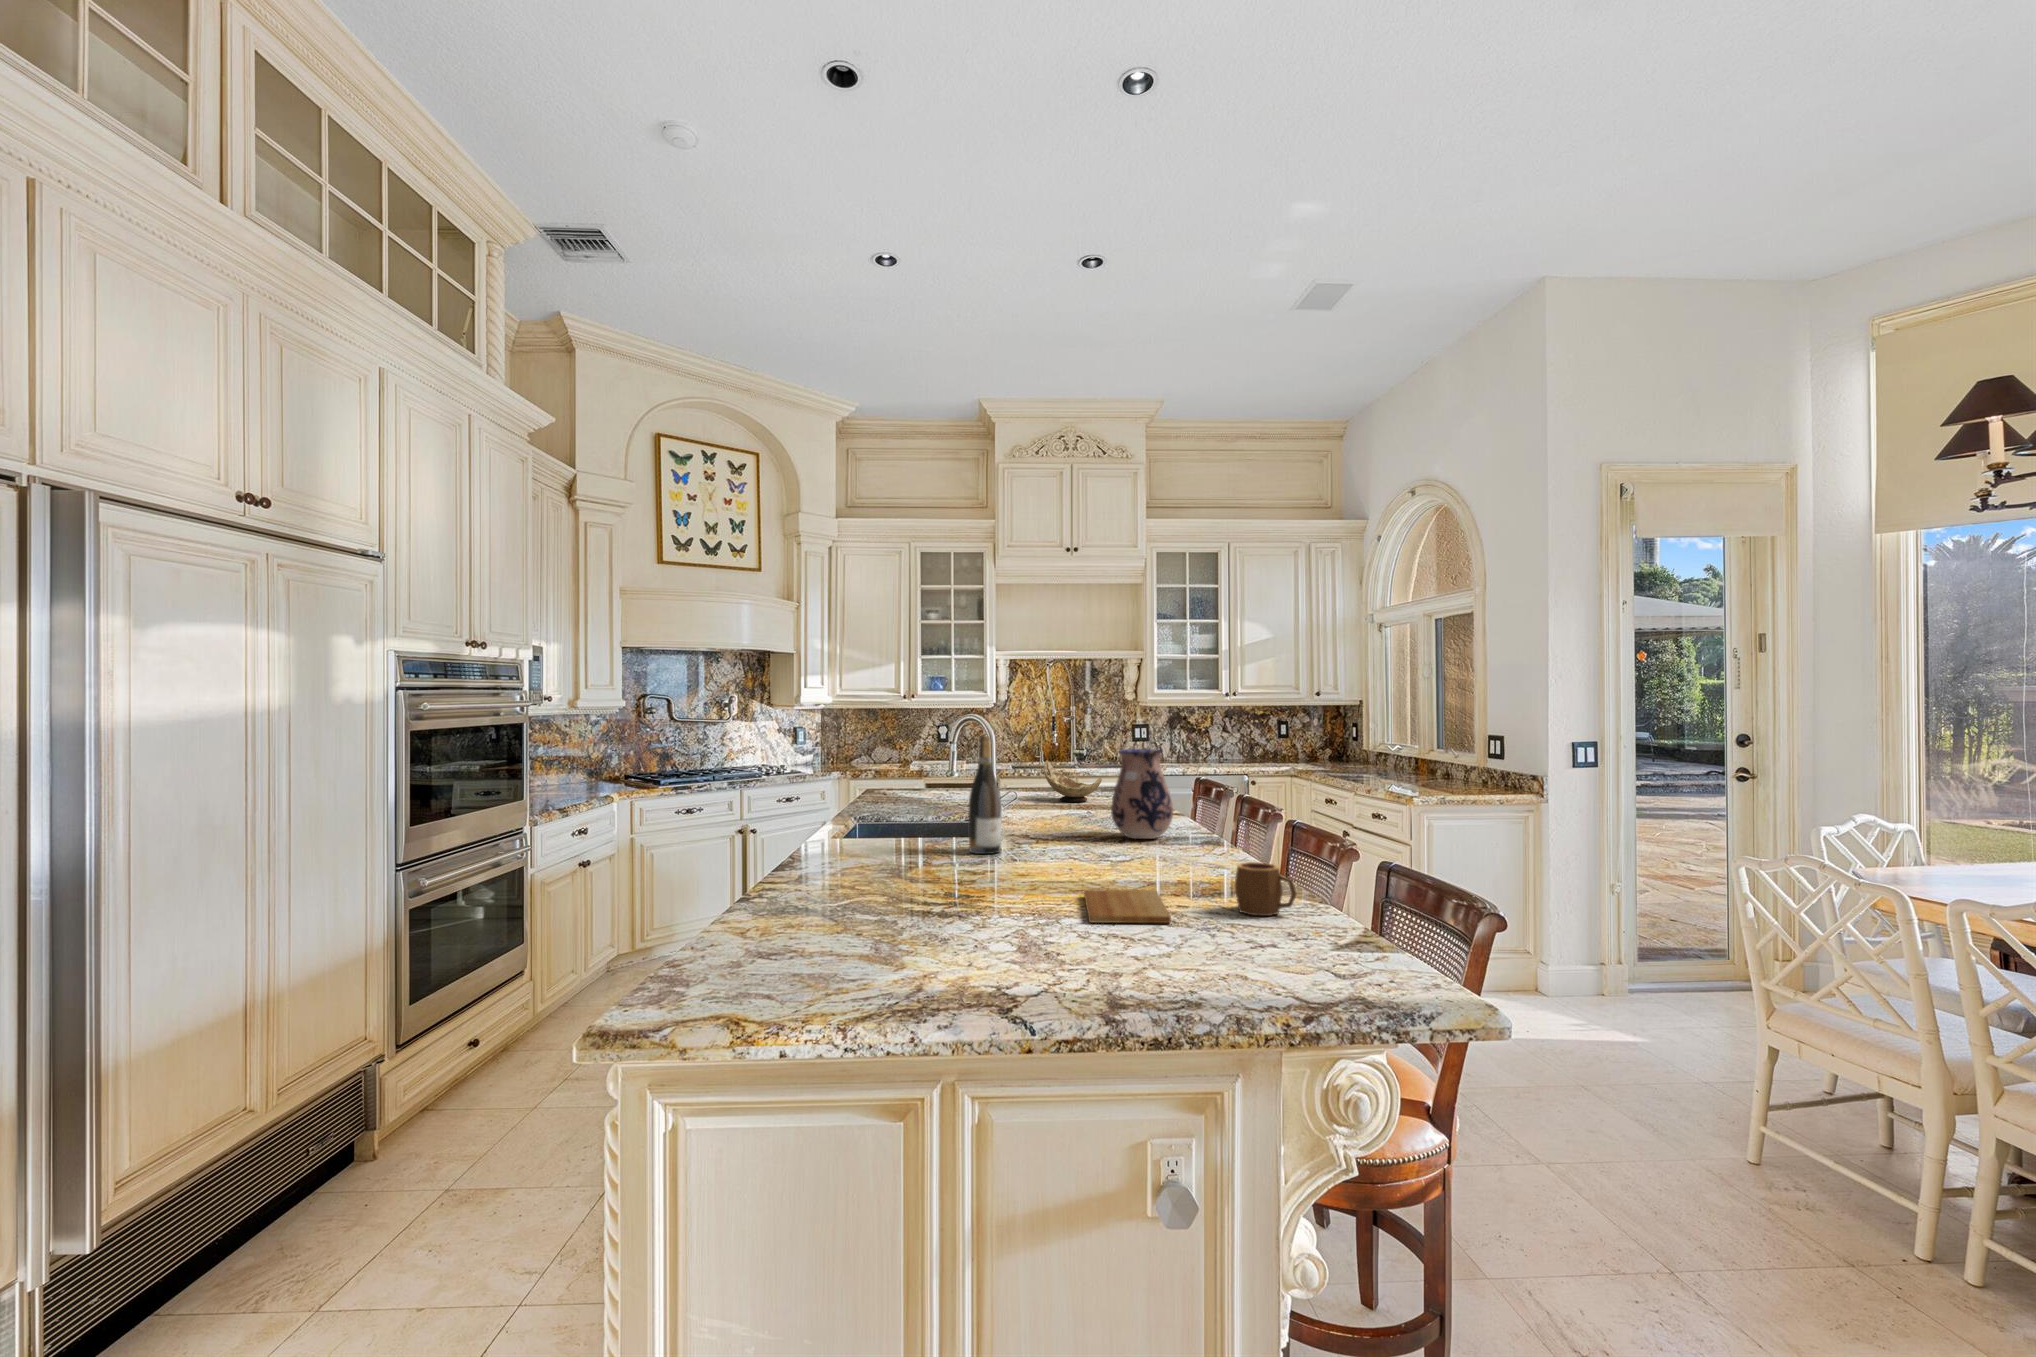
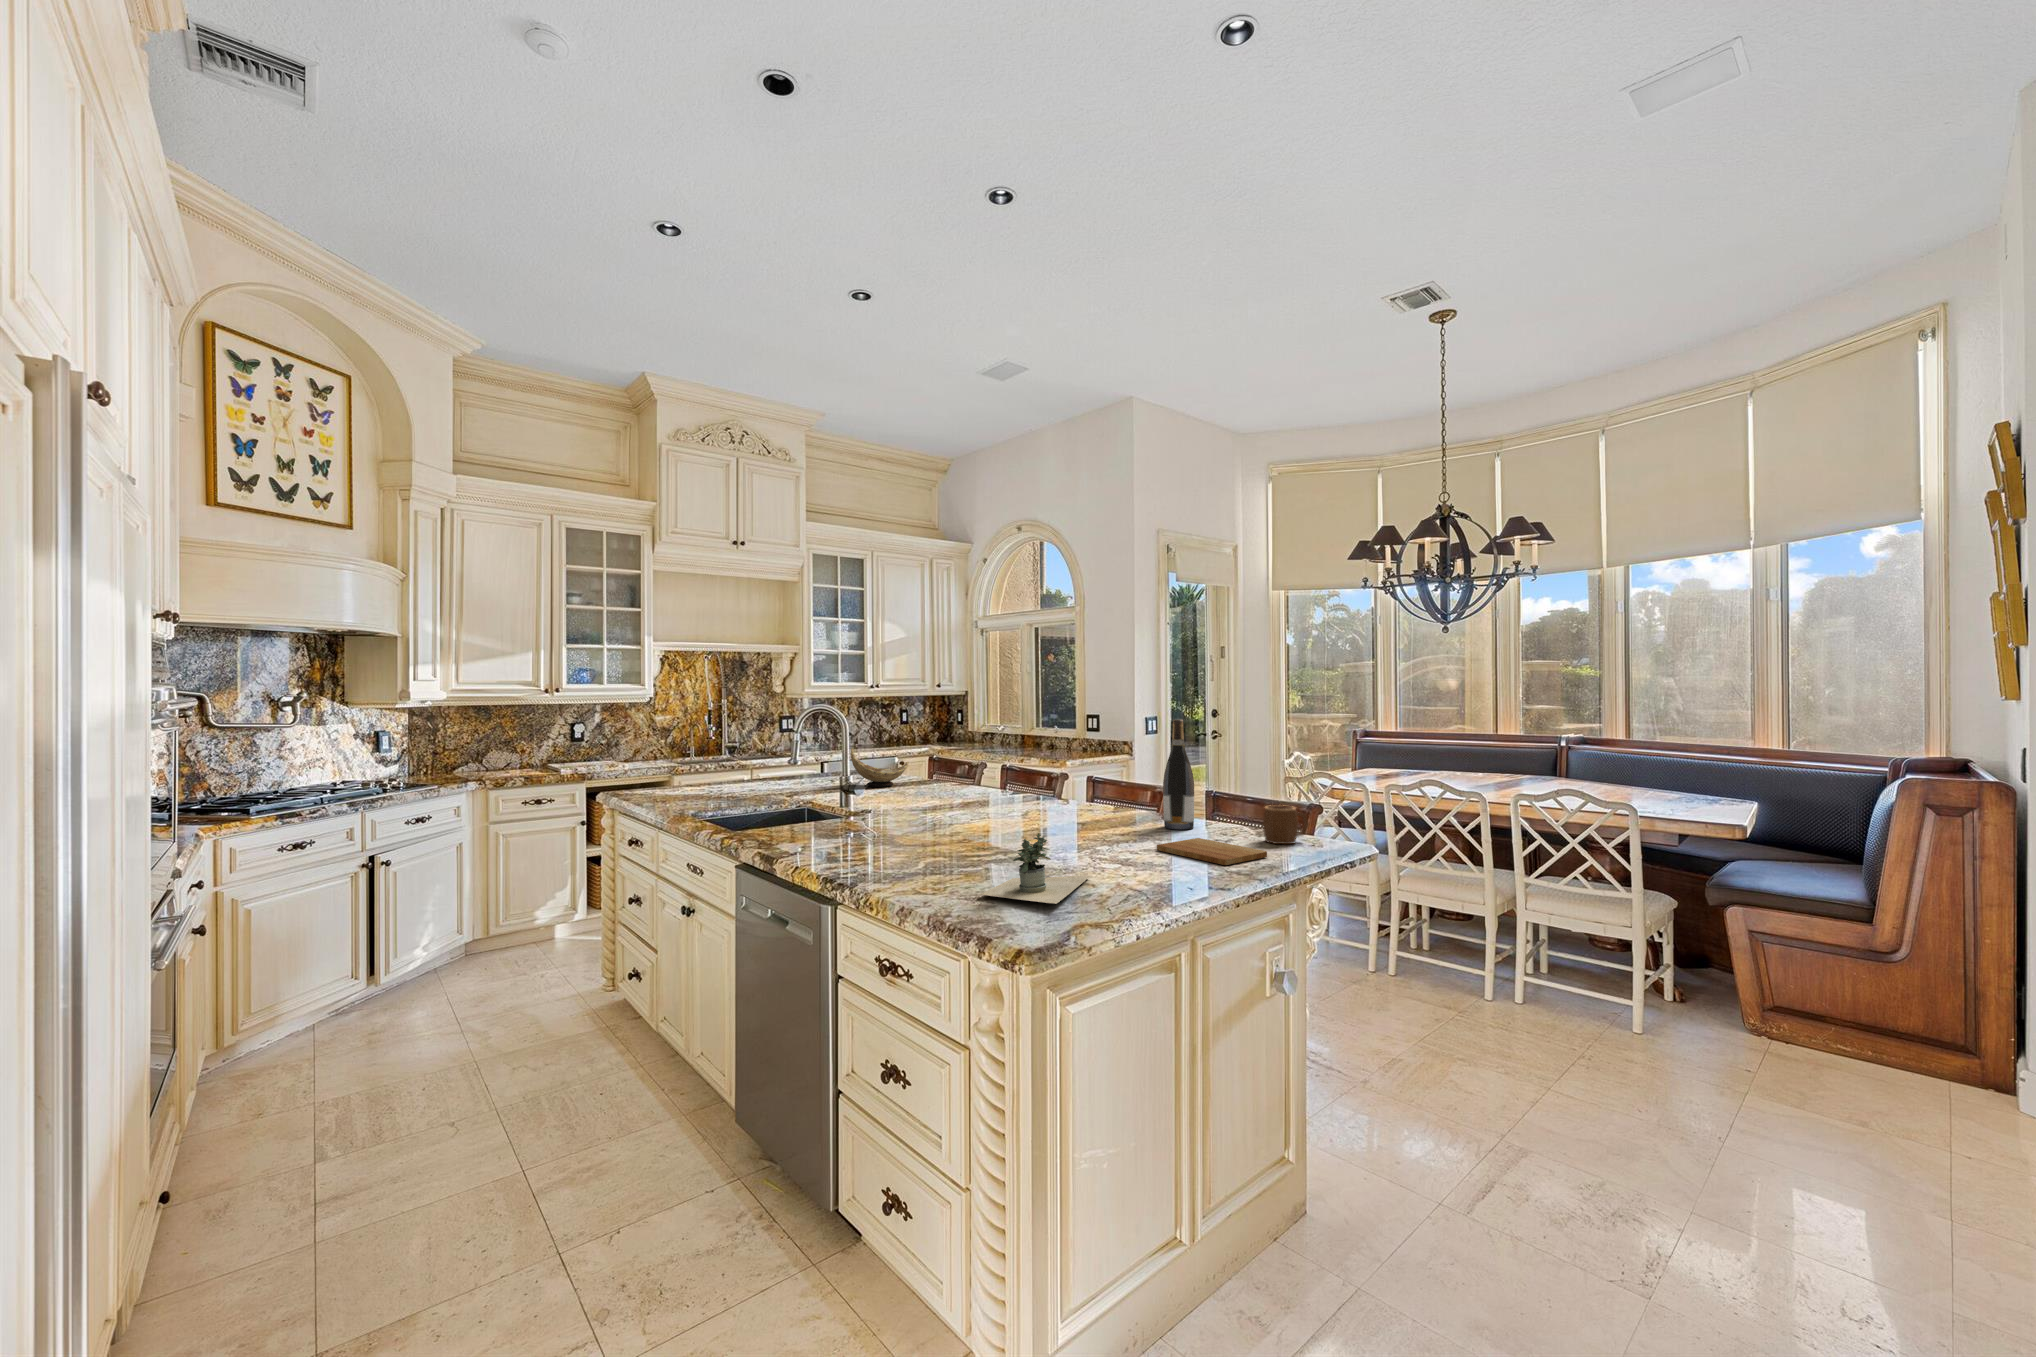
wine bottle: present [969,736,1001,854] -> present [1163,720,1194,830]
ceramic pitcher: present [1111,749,1173,839] -> none [1009,730,1066,808]
potted plant: none [786,852,968,921] -> present [980,833,1105,904]

